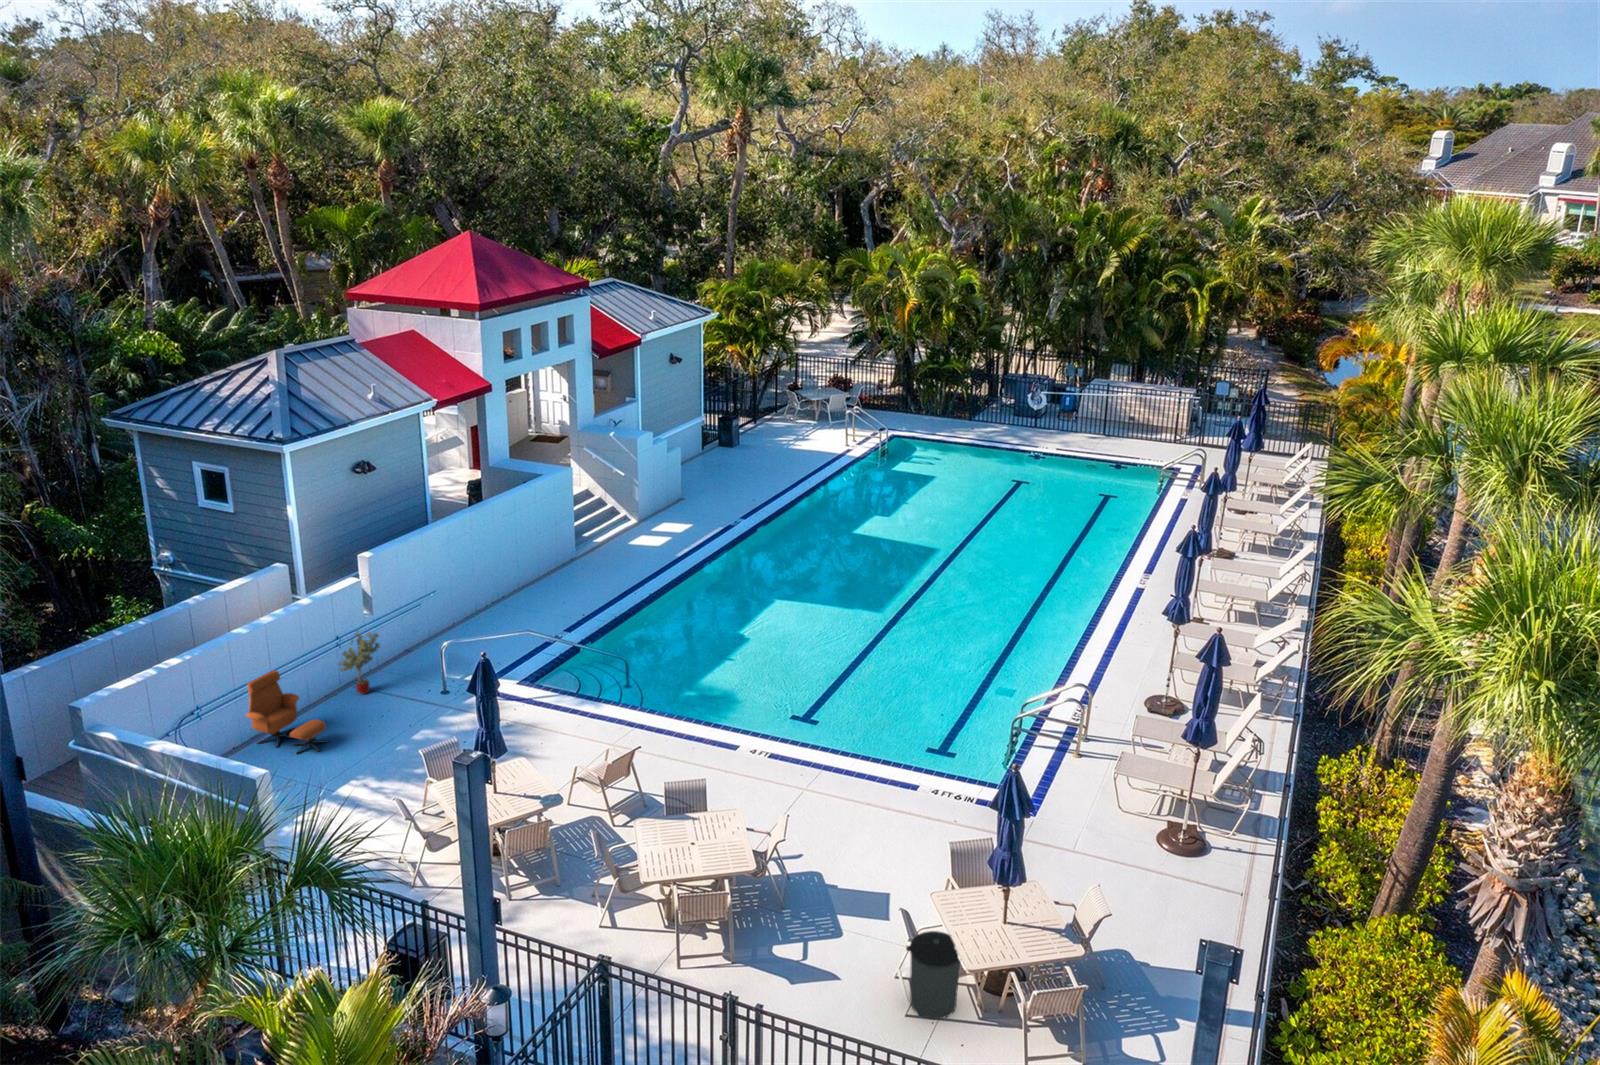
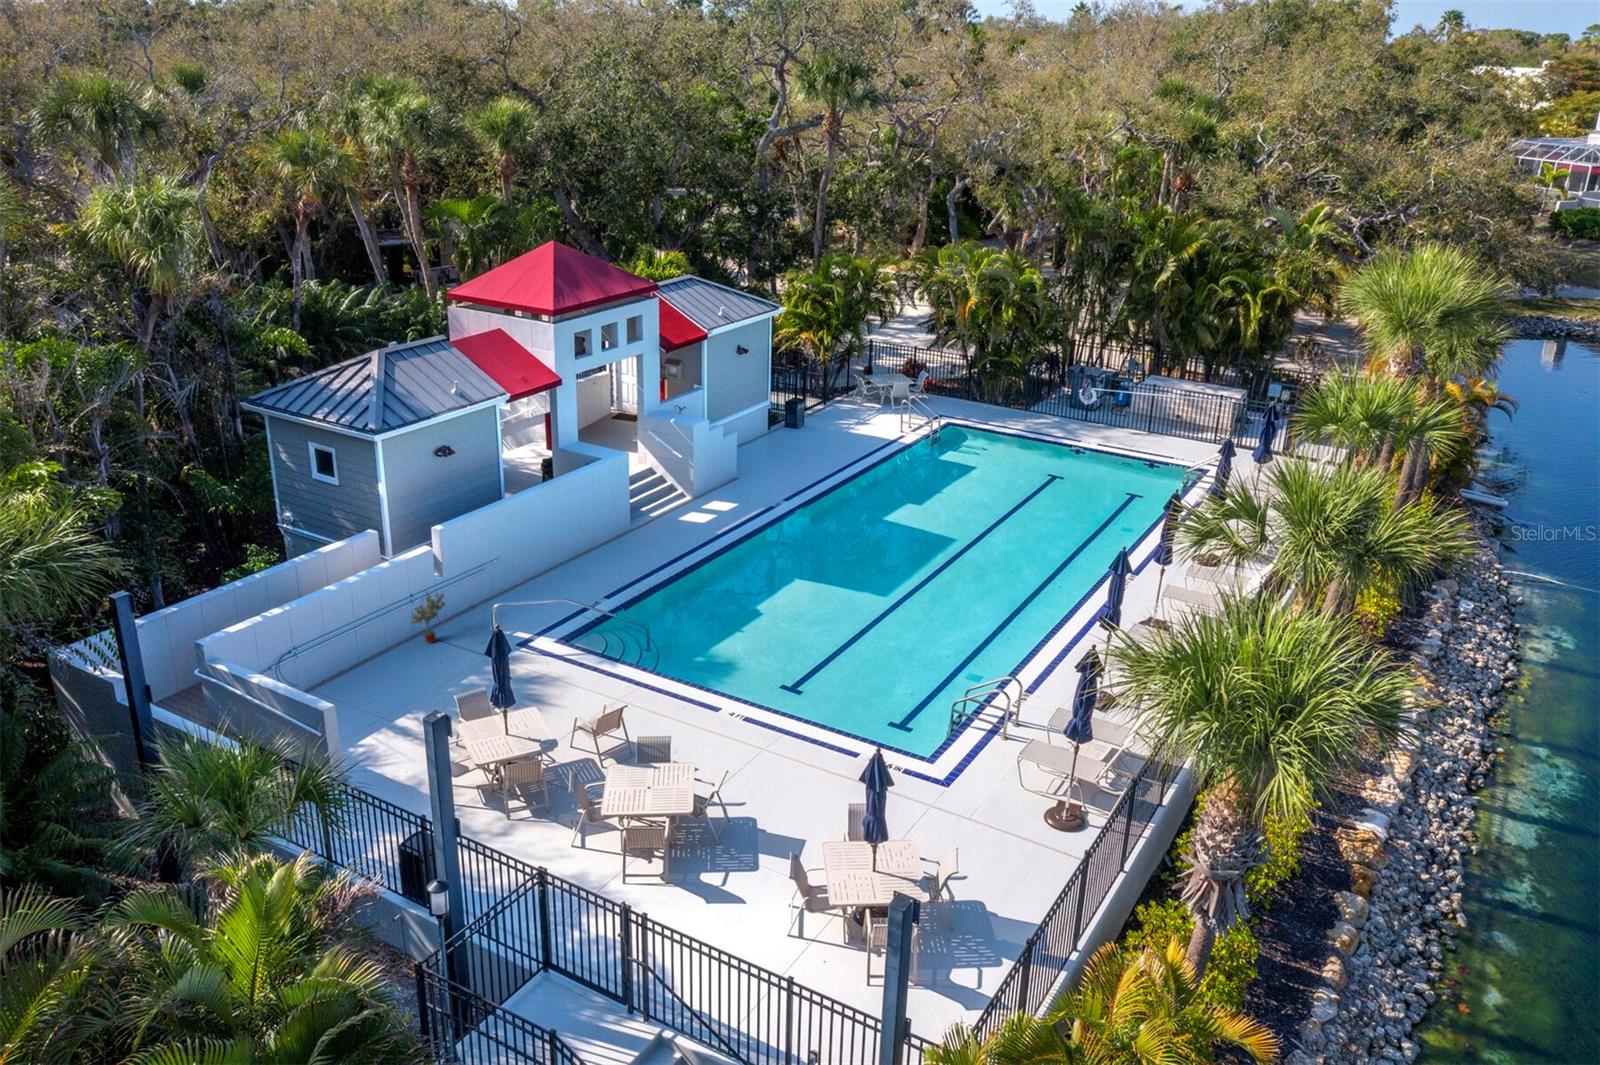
lounge chair: present [246,670,328,754] -> none [332,621,397,690]
trash can: present [906,931,961,1019] -> none [788,871,834,939]

